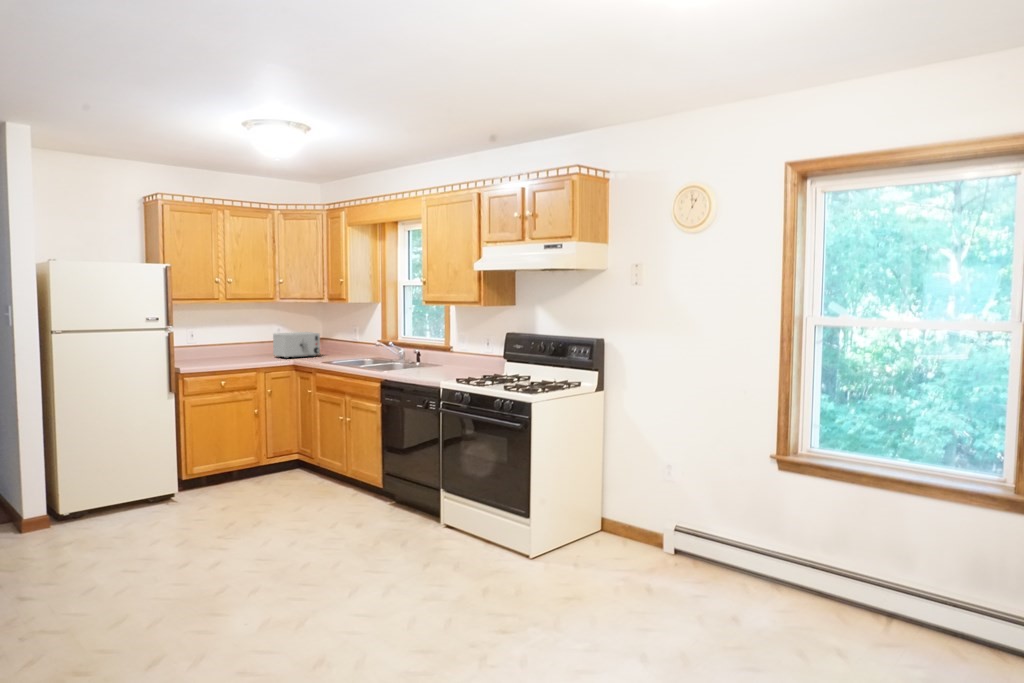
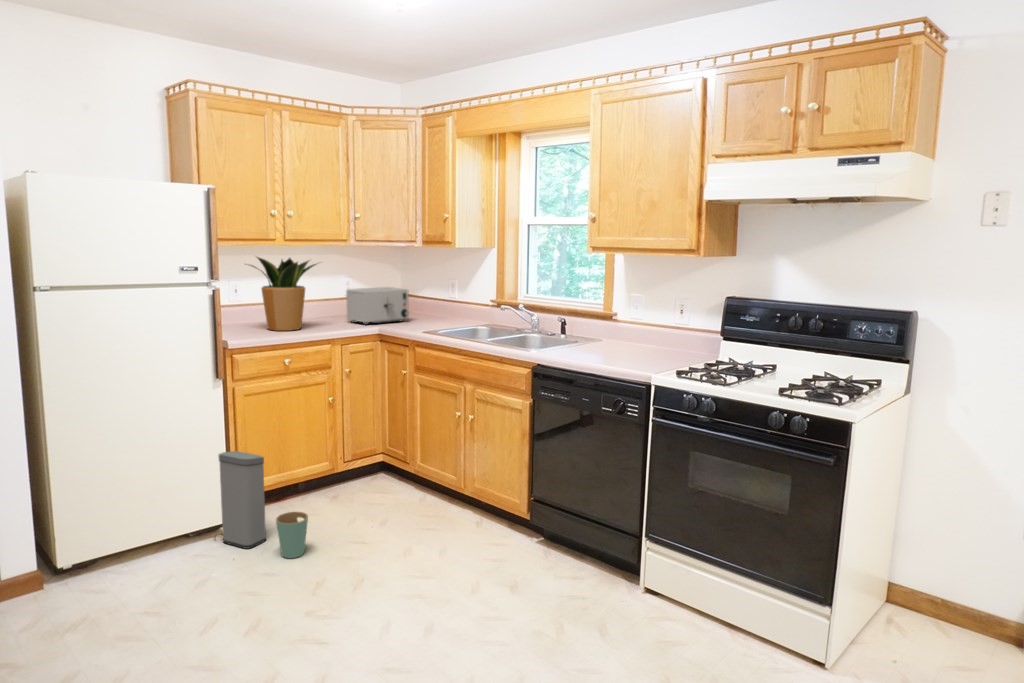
potted plant: none [195,310,252,363] -> present [250,257,316,331]
trash can: none [170,442,229,512] -> present [219,451,308,558]

